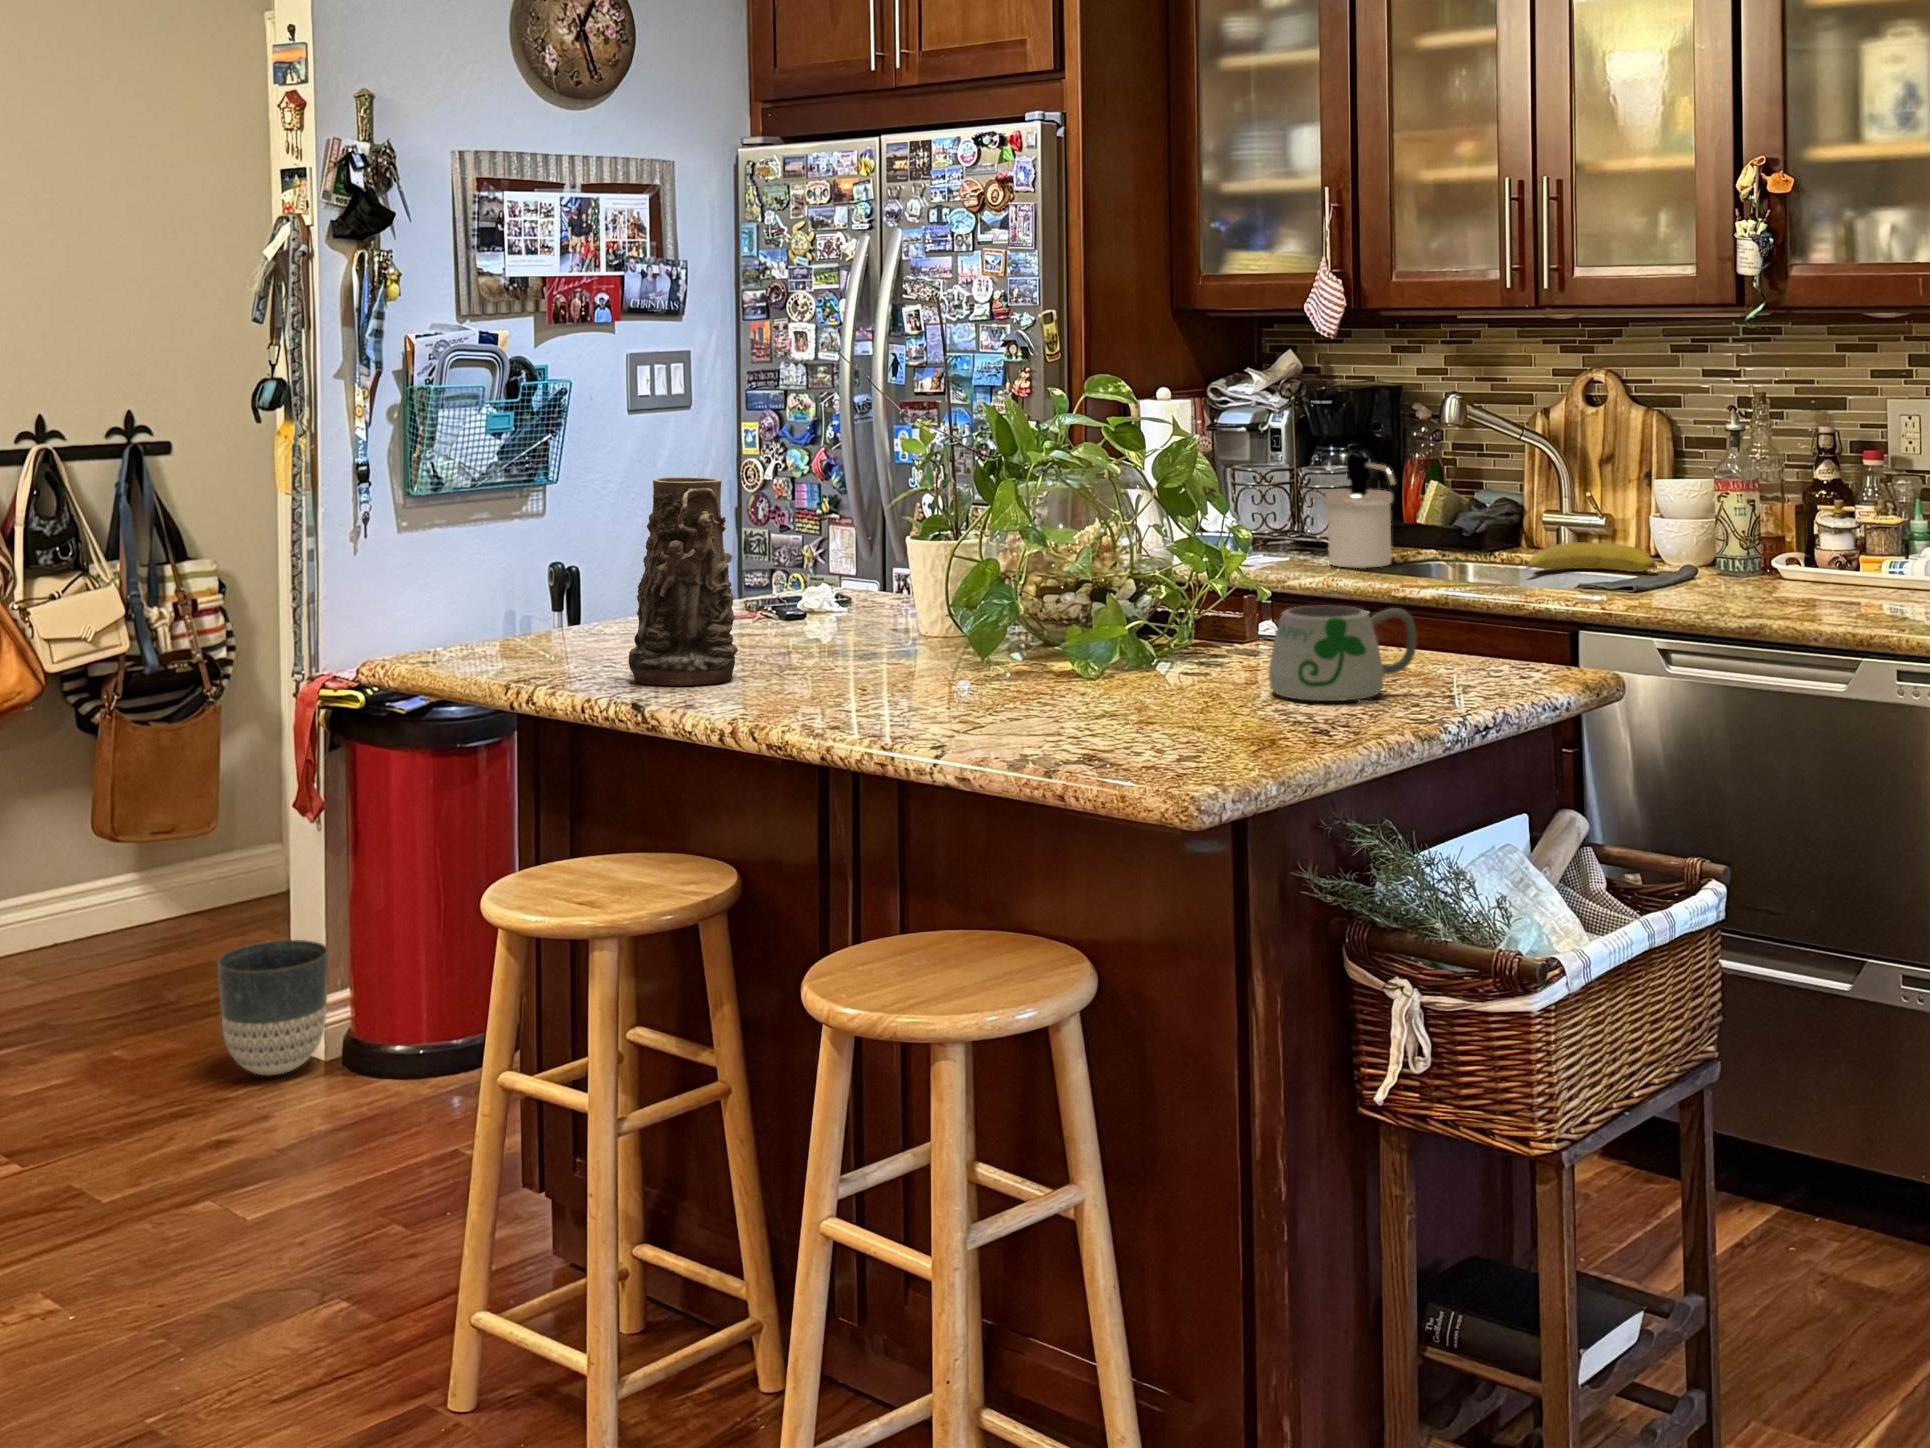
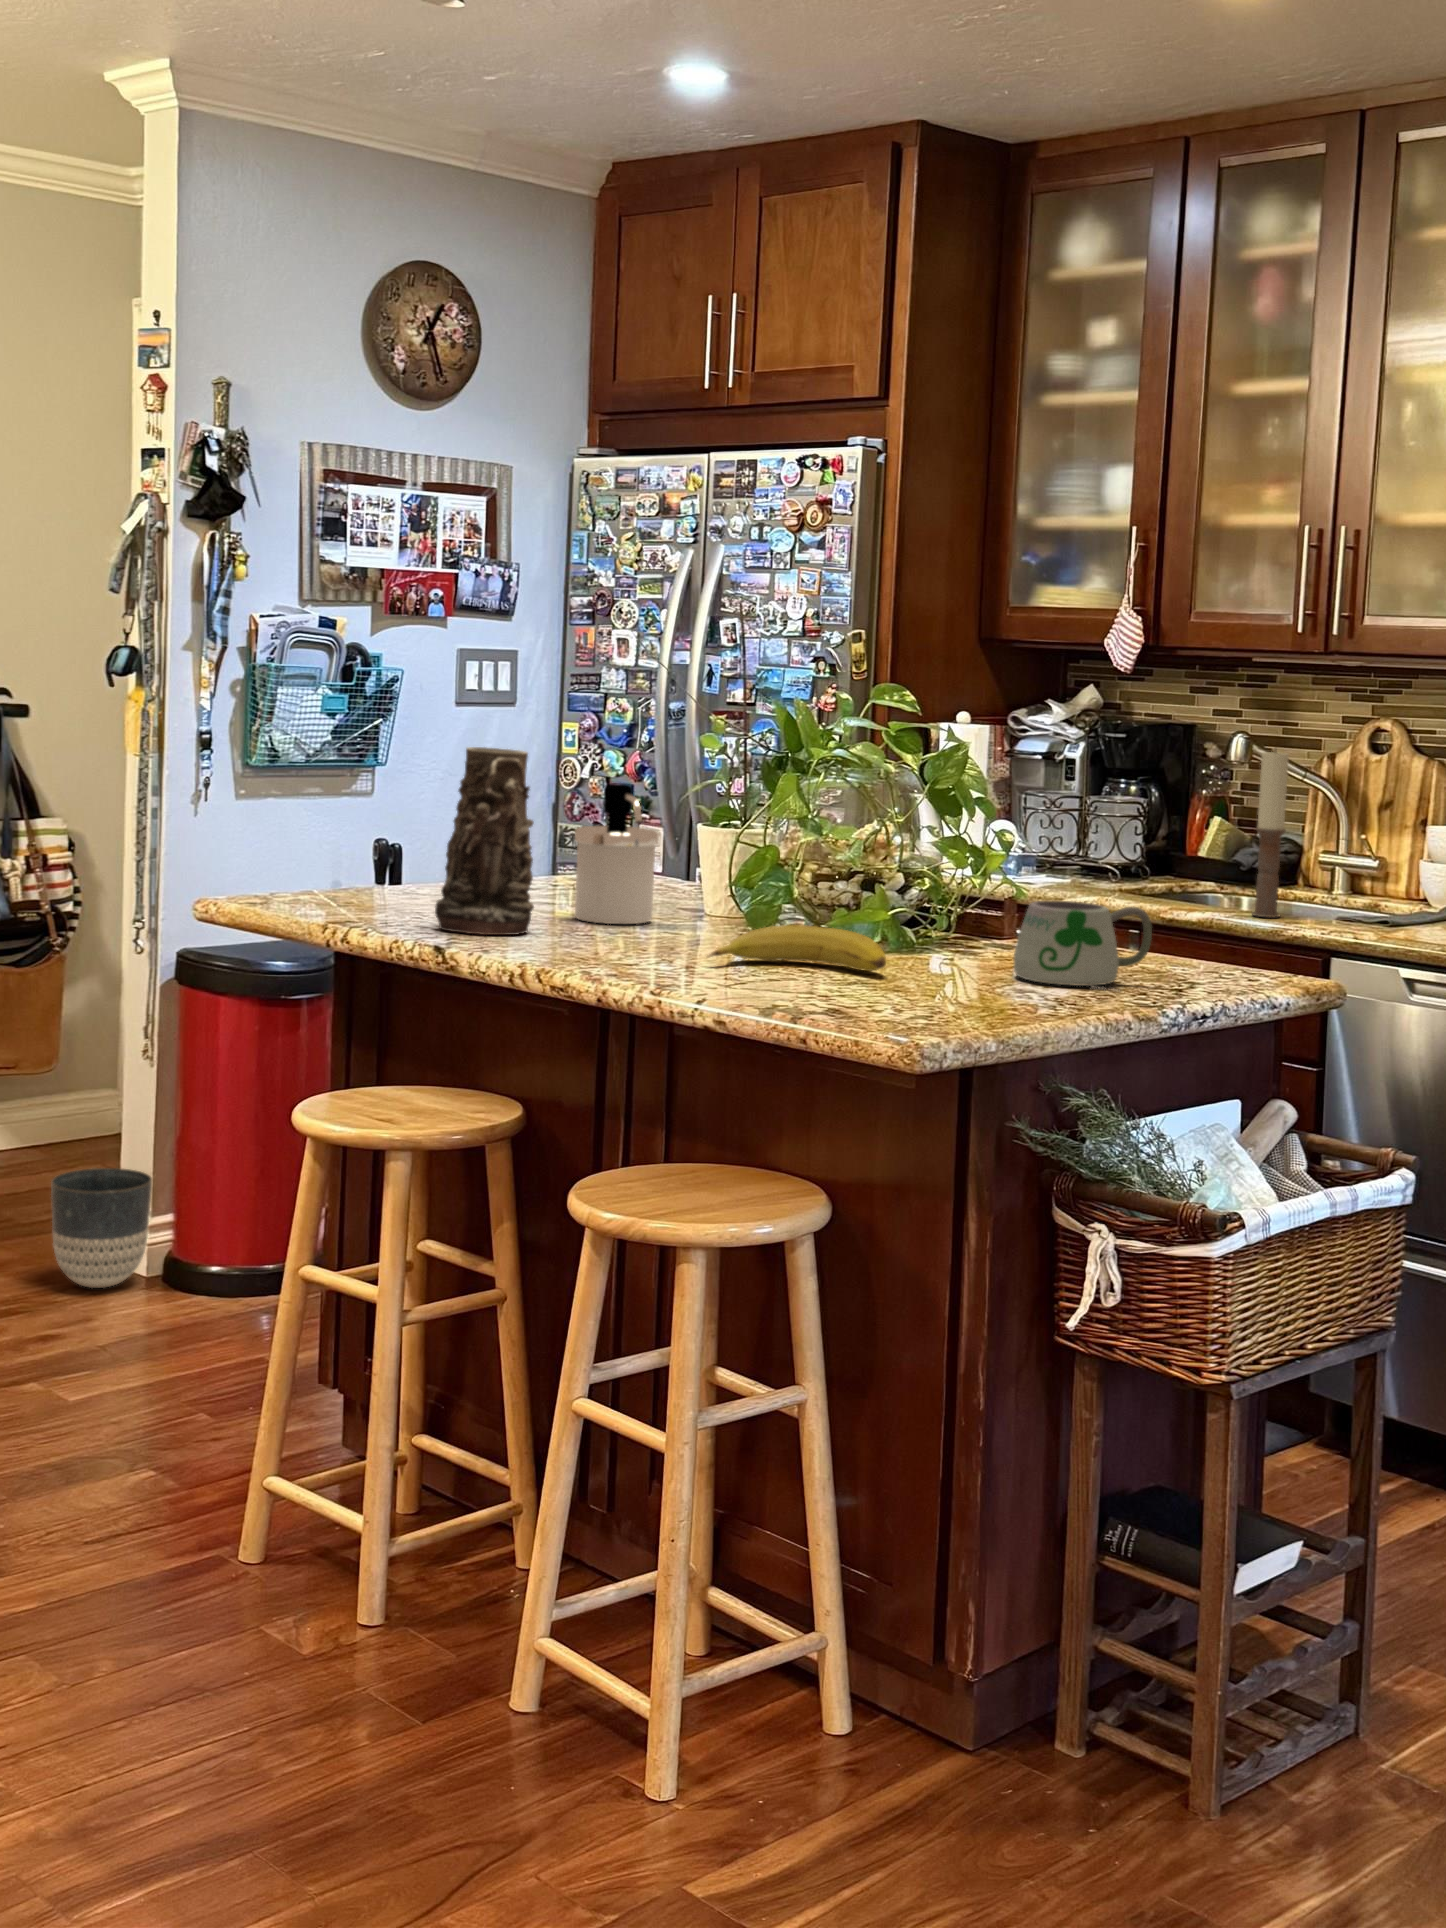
candle: none [1484,411,1517,590] -> present [1252,752,1289,918]
soap dispenser: present [1325,455,1396,568] -> present [575,783,658,924]
fruit: present [1526,542,1656,572] -> present [708,925,886,971]

